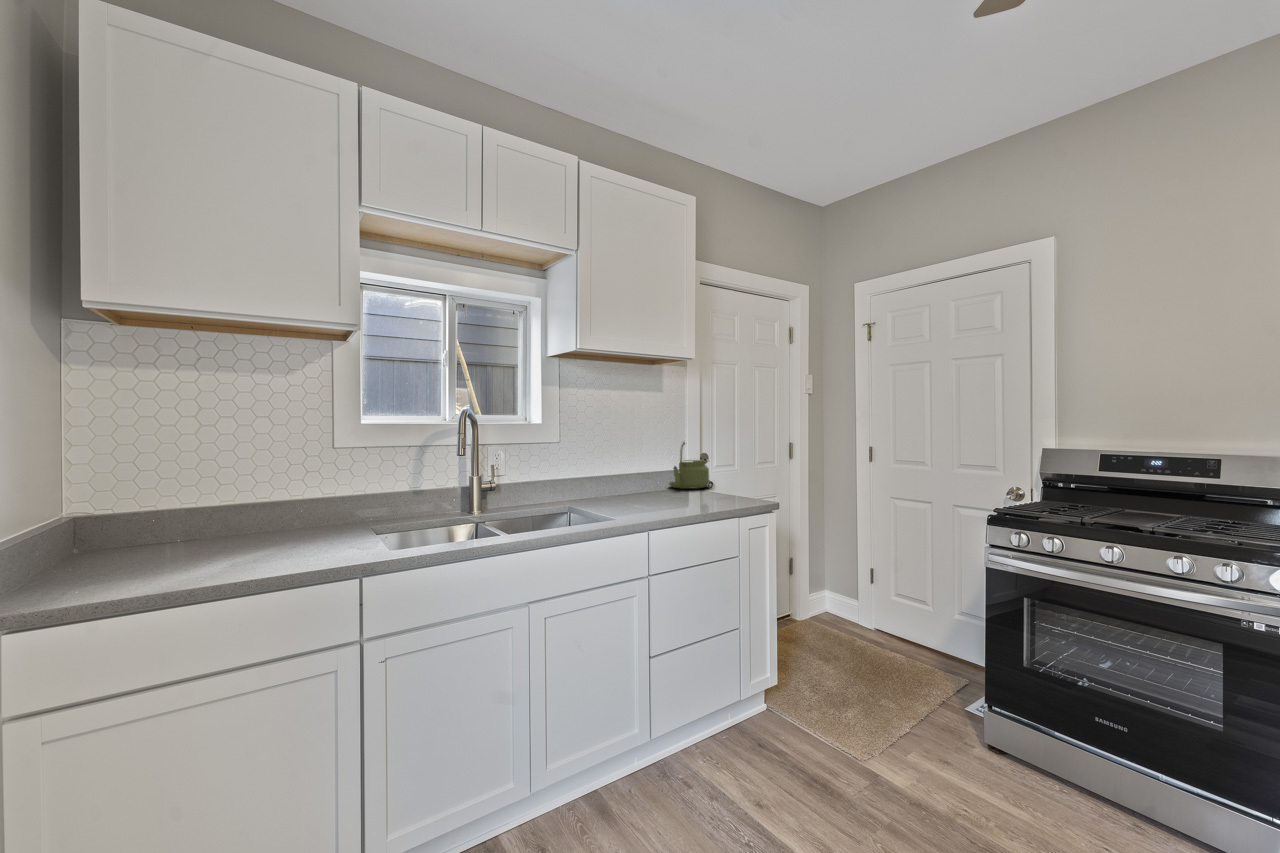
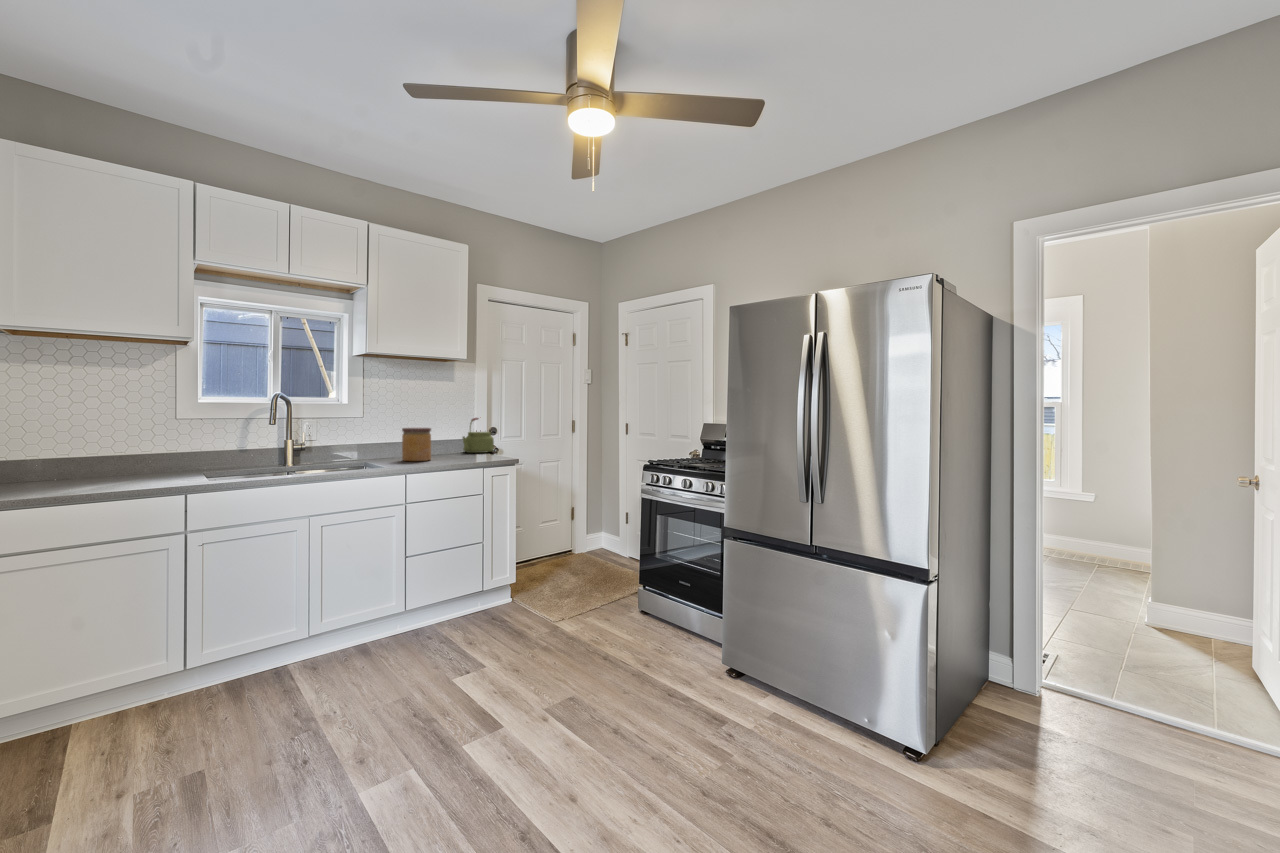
jar: none [612,456,651,505] -> present [402,428,431,461]

